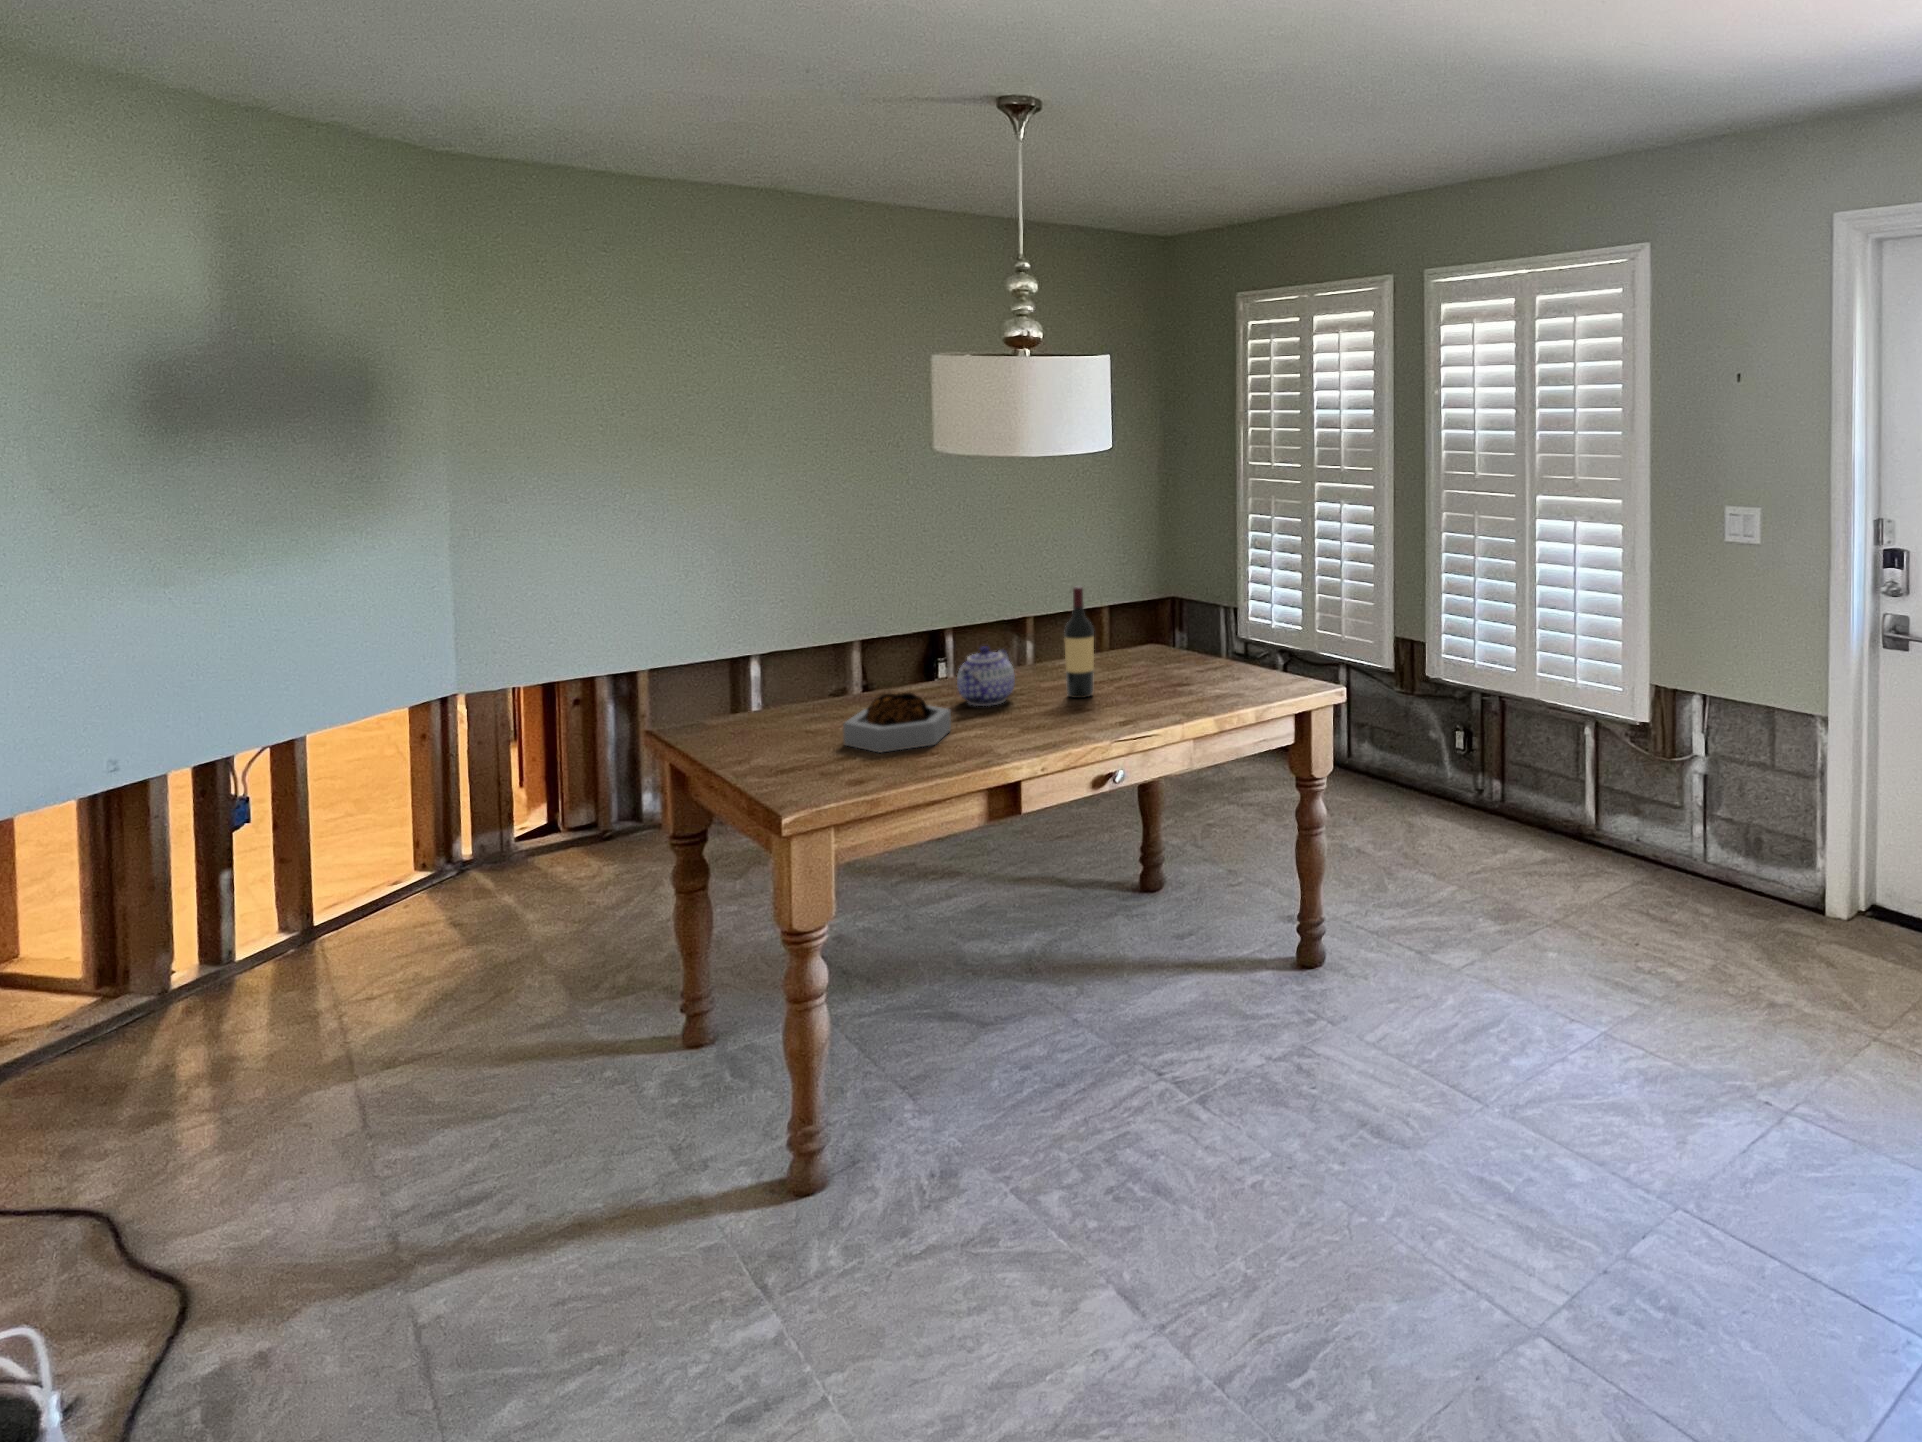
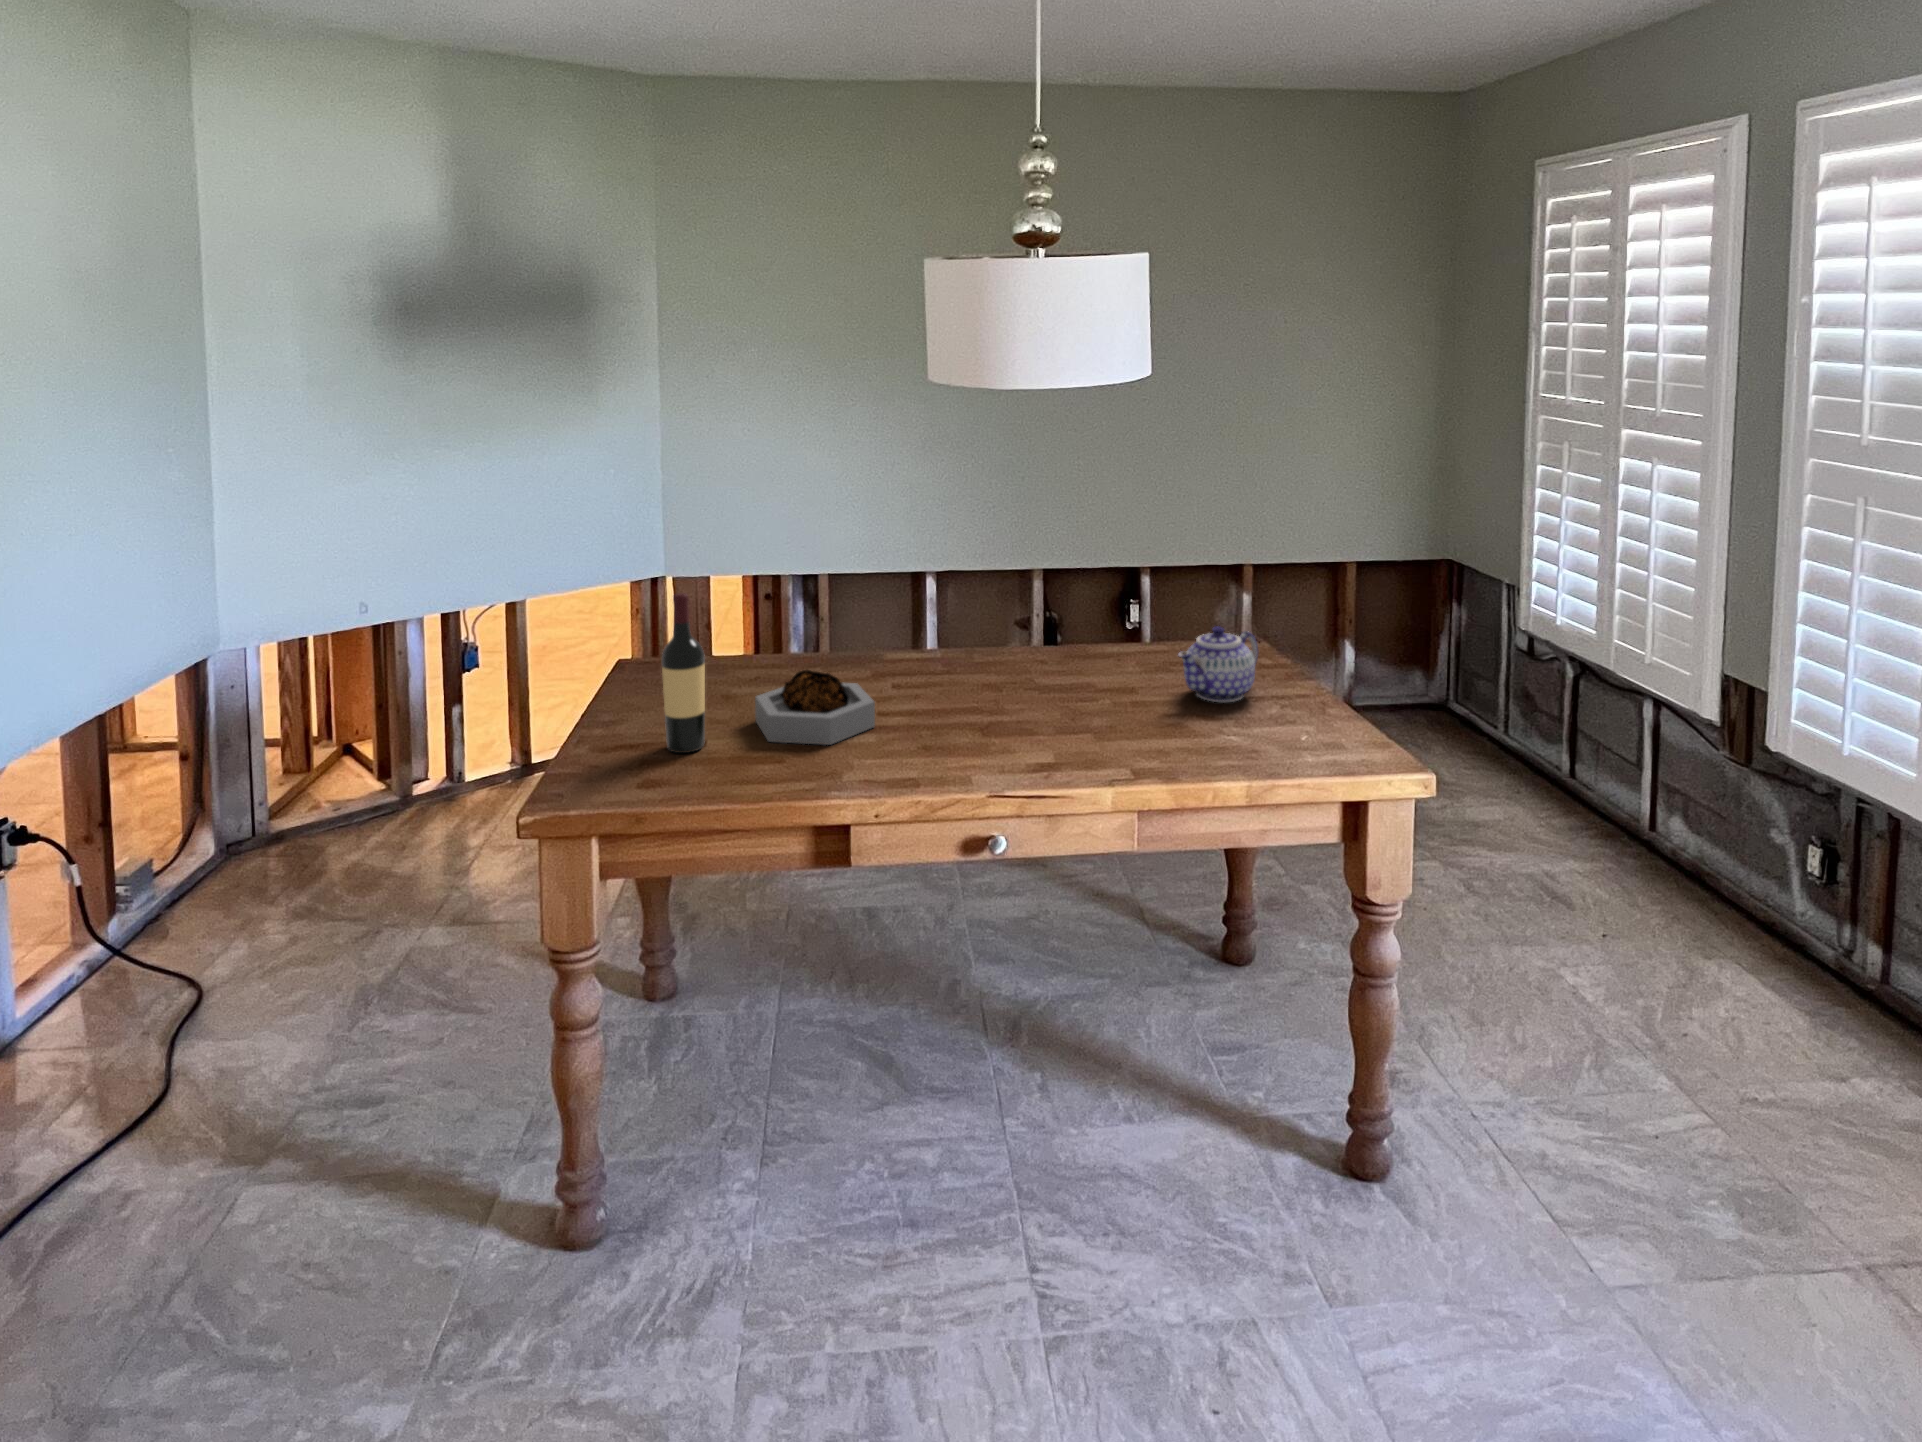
wine bottle: present [1064,587,1094,698] -> present [662,593,705,753]
teapot: present [957,646,1015,706] -> present [1179,626,1258,702]

